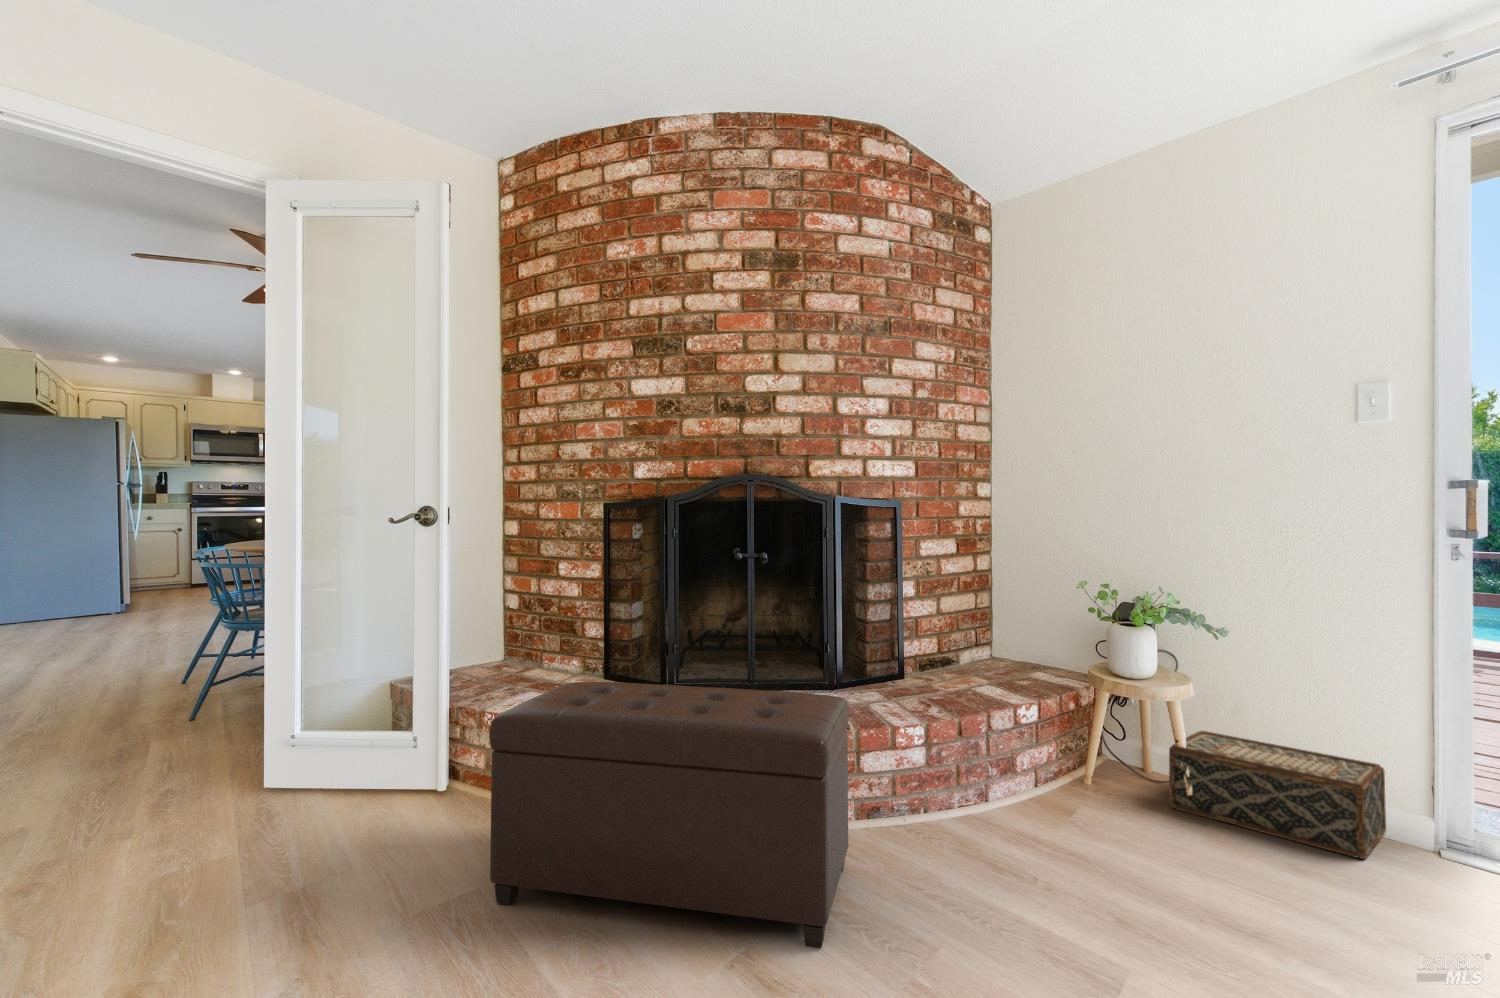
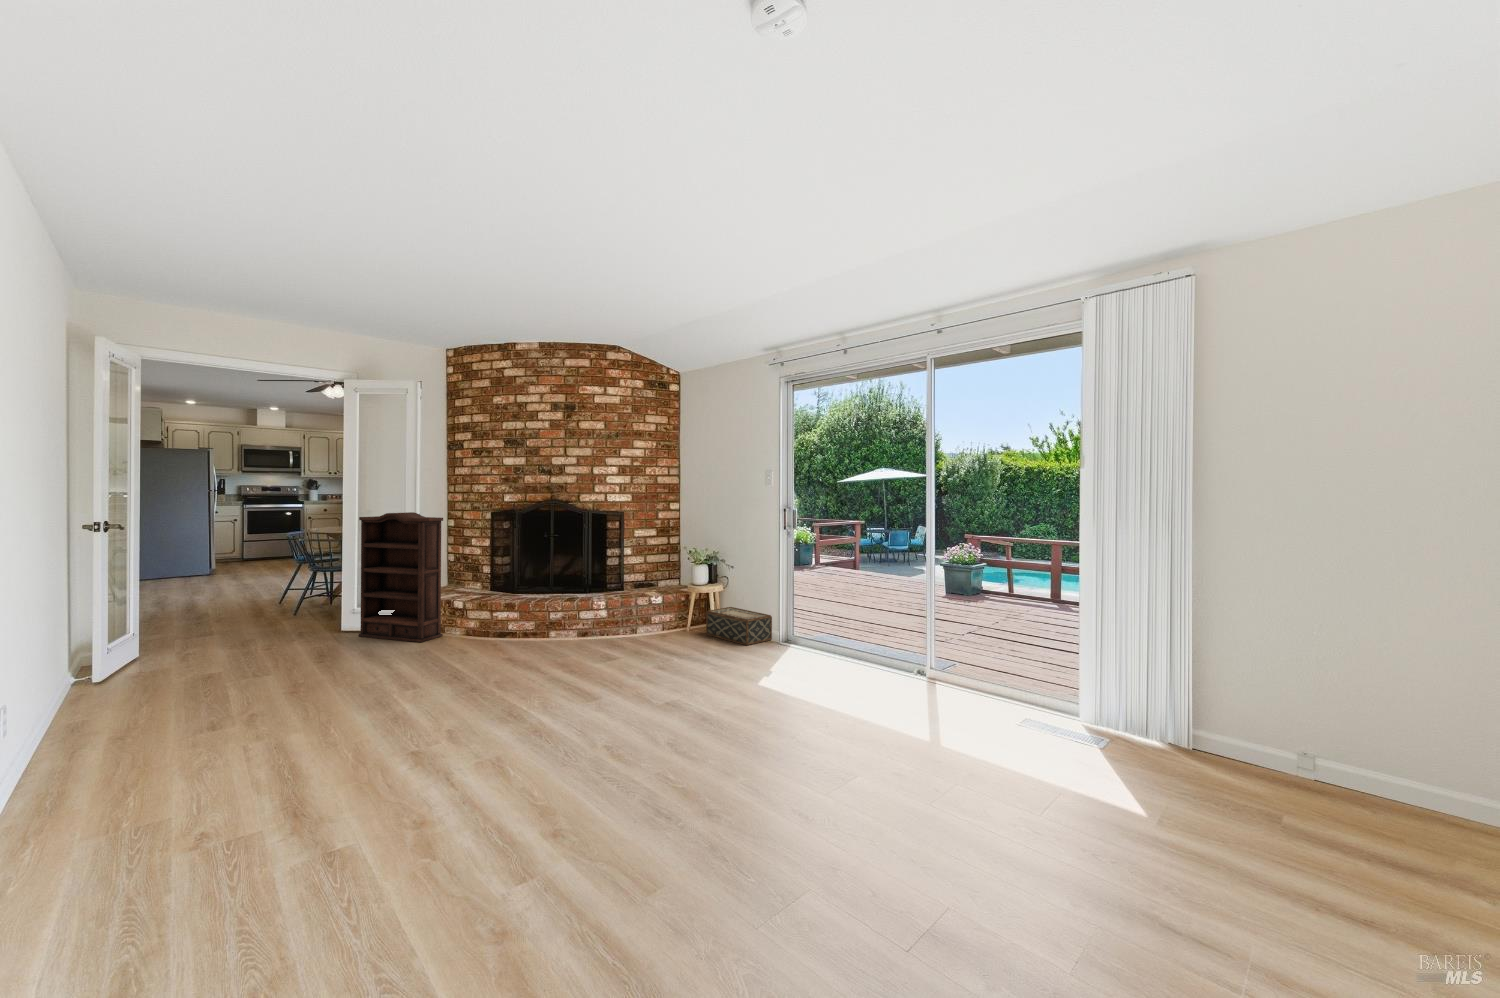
bookshelf: none [305,498,512,837] -> present [358,512,443,642]
ottoman: present [489,682,849,948] -> none [426,584,562,662]

